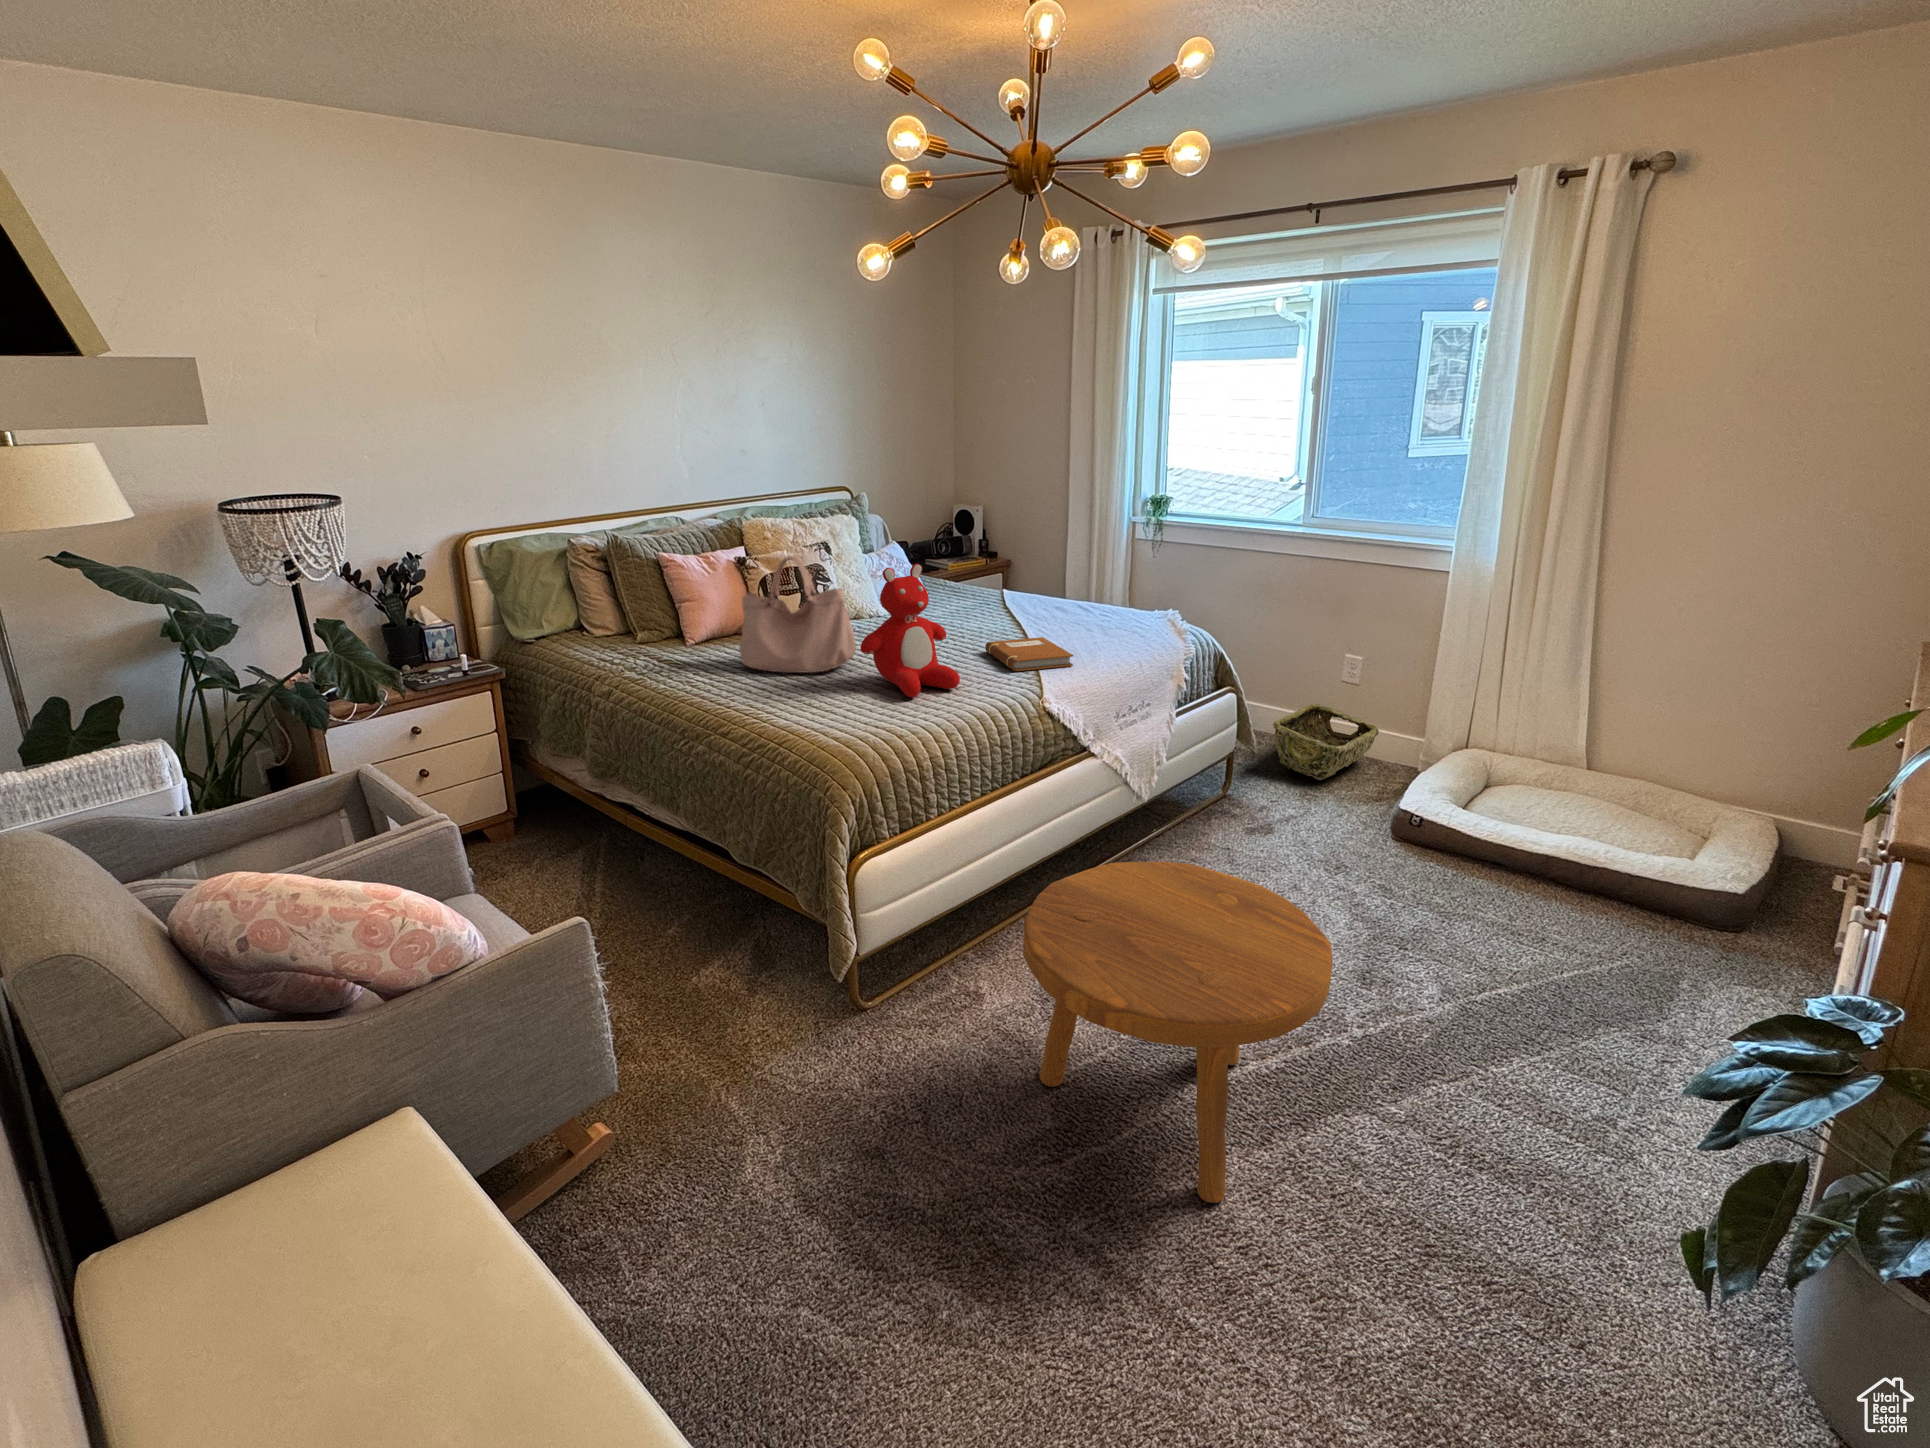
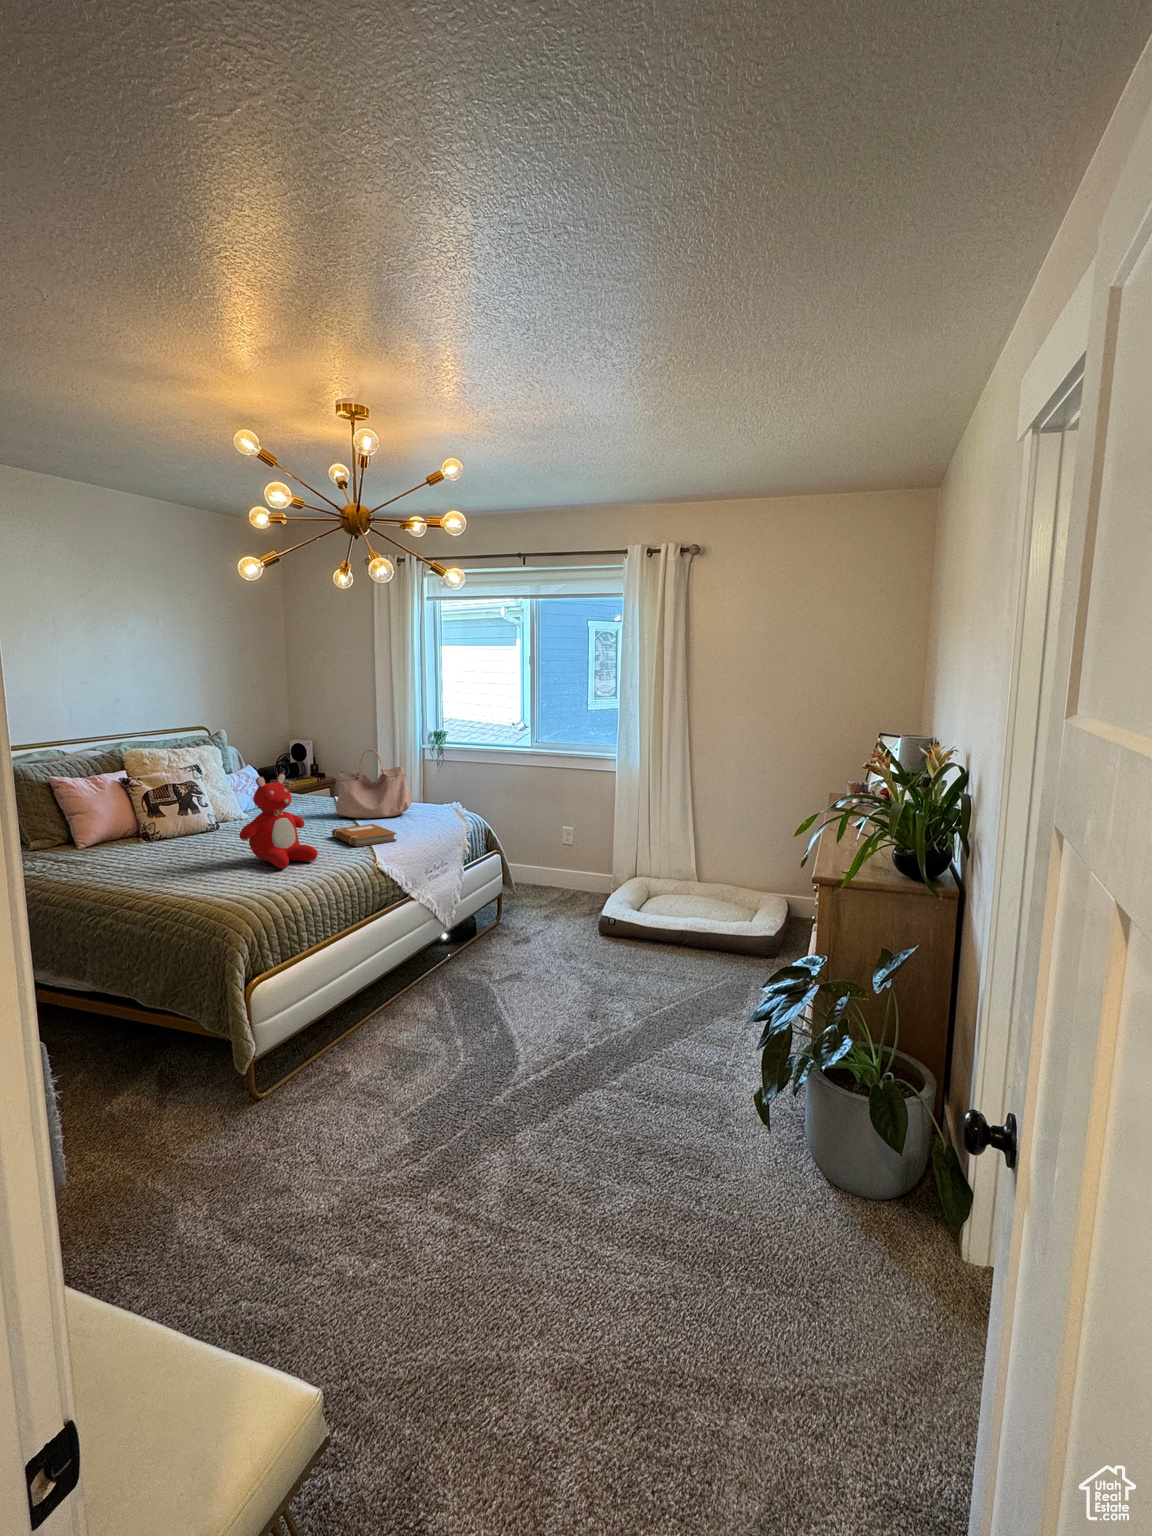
handbag: present [739,556,856,673] -> present [336,749,412,818]
woven basket: present [1273,704,1379,780] -> none [528,861,591,908]
footstool: present [1023,862,1333,1203] -> none [383,952,574,1159]

